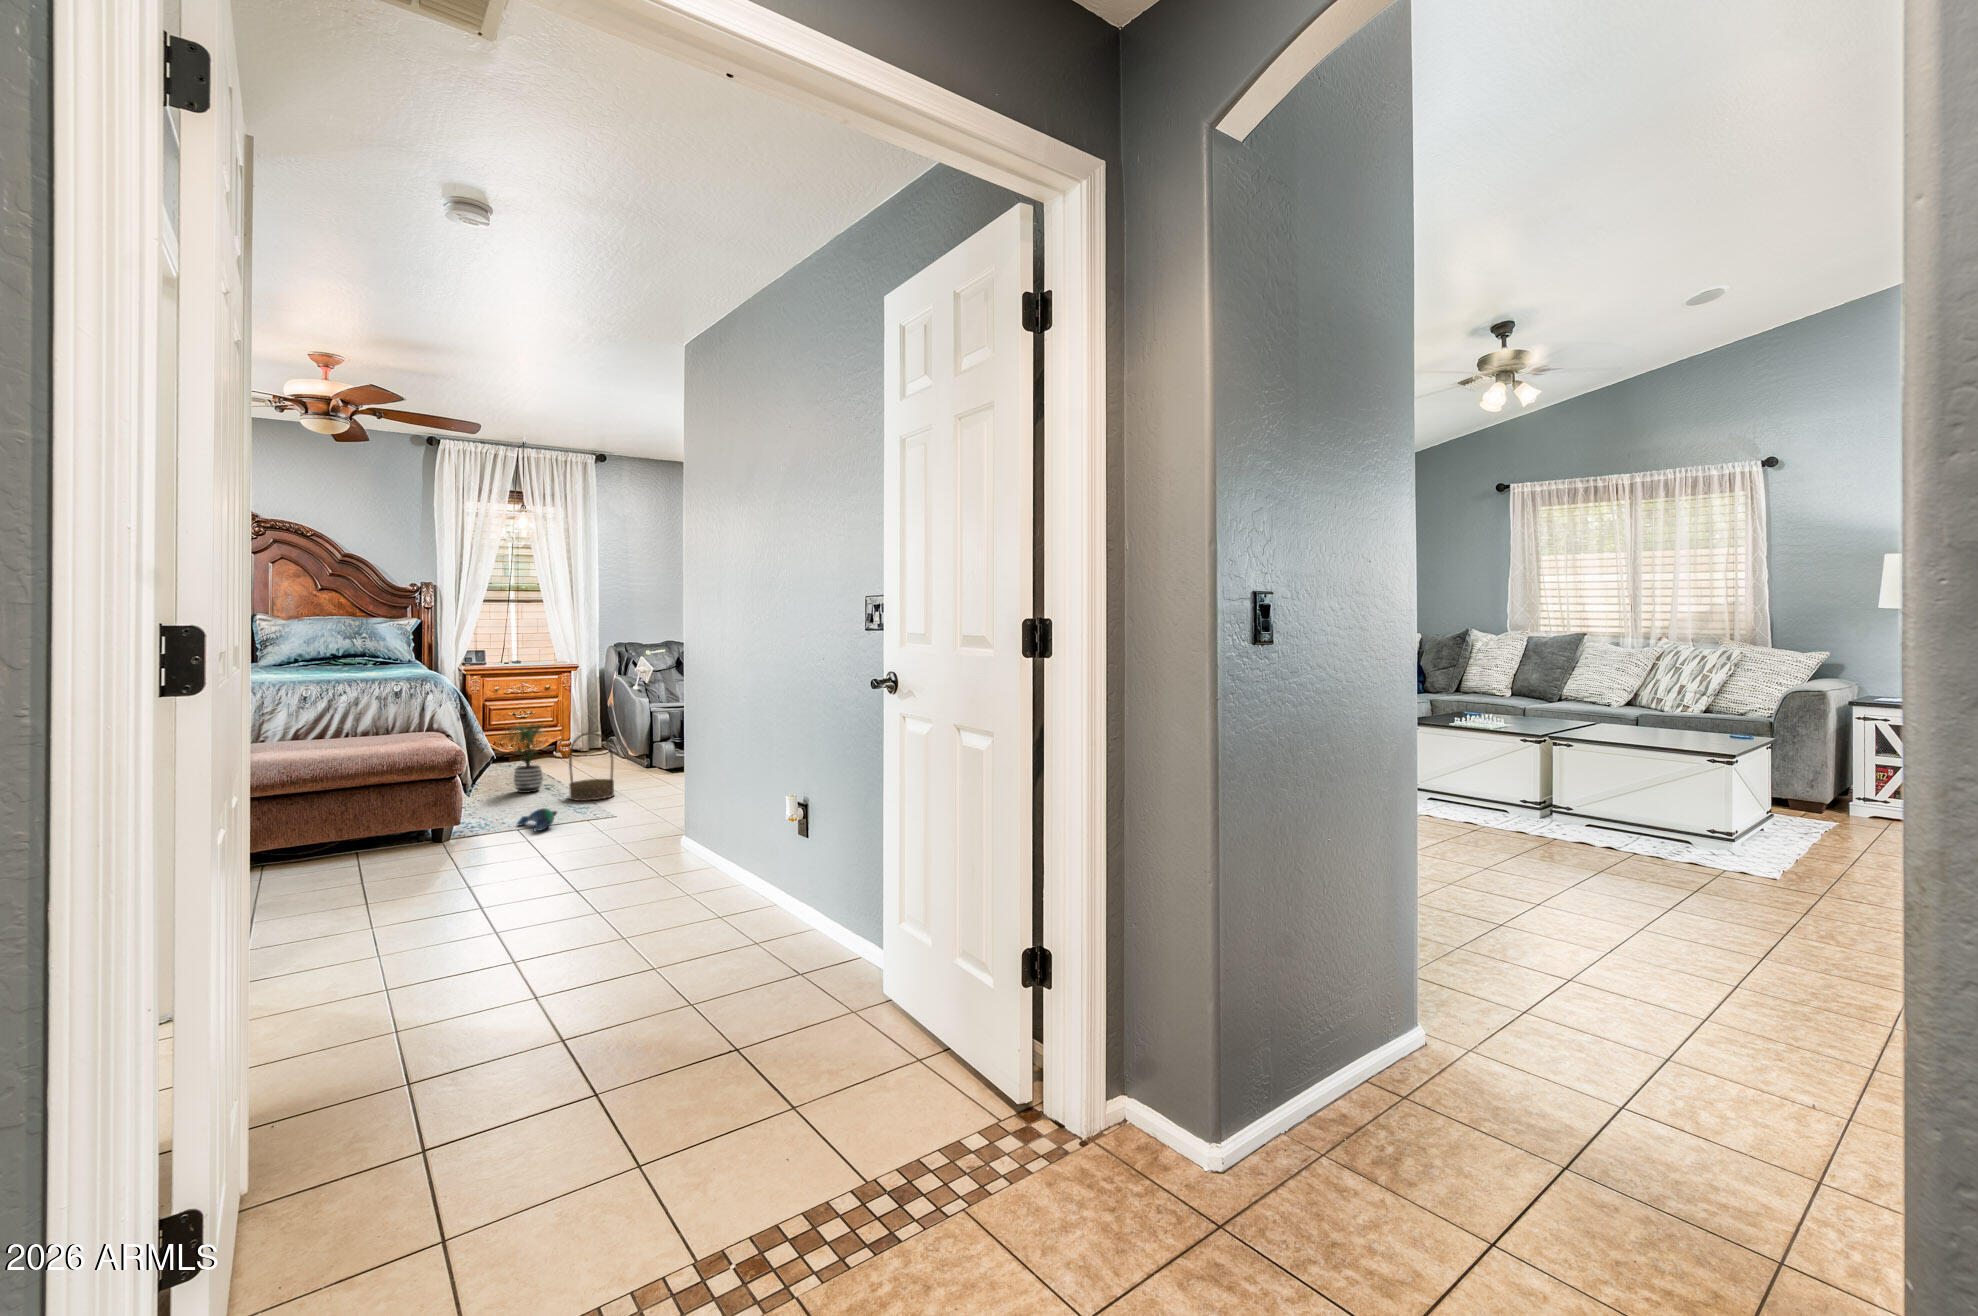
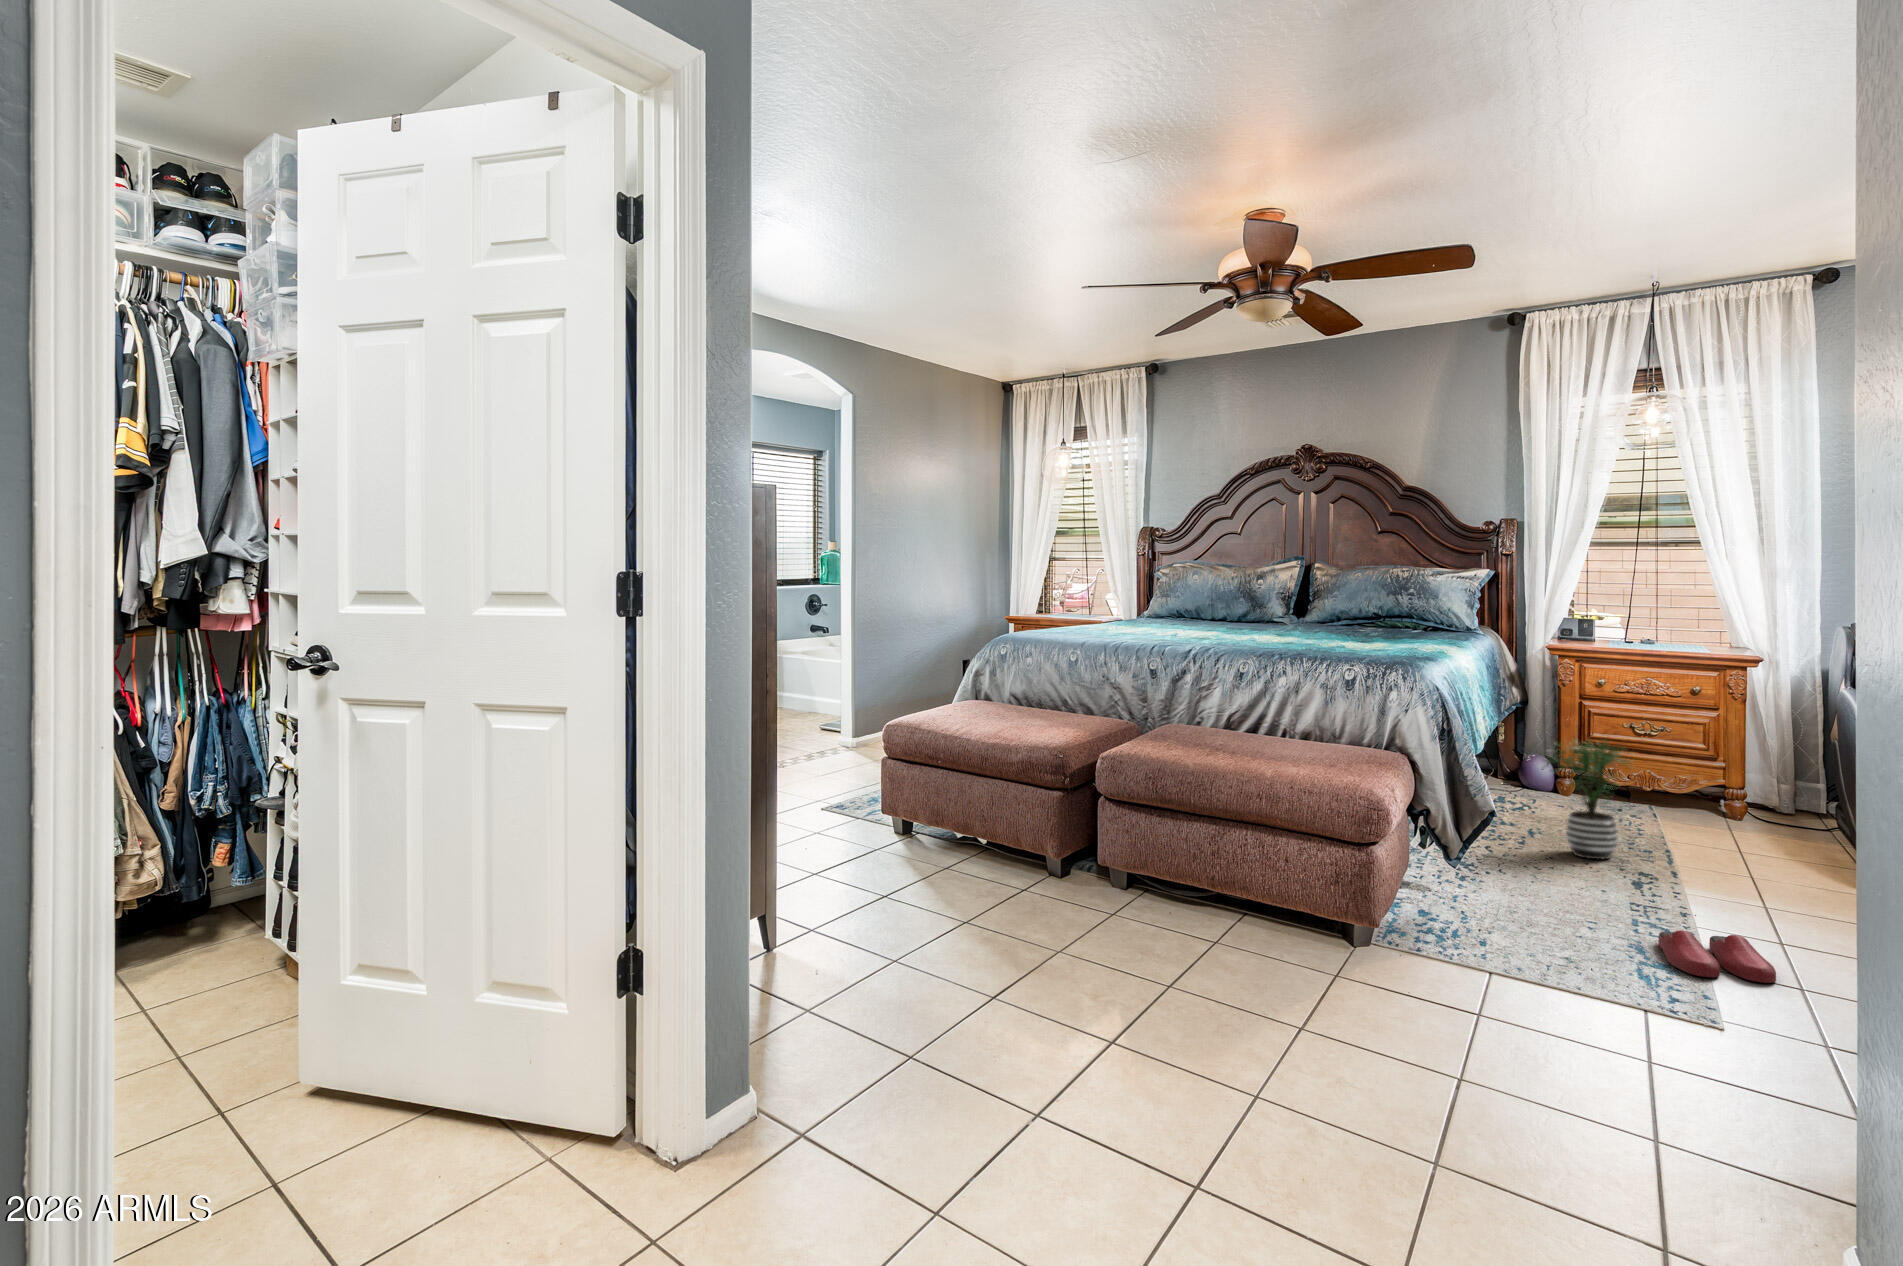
basket: present [569,732,614,801] -> none [1647,775,1744,909]
slippers: none [593,801,646,821] -> present [1659,930,1776,983]
plush toy: present [517,808,557,832] -> none [1505,906,1573,949]

